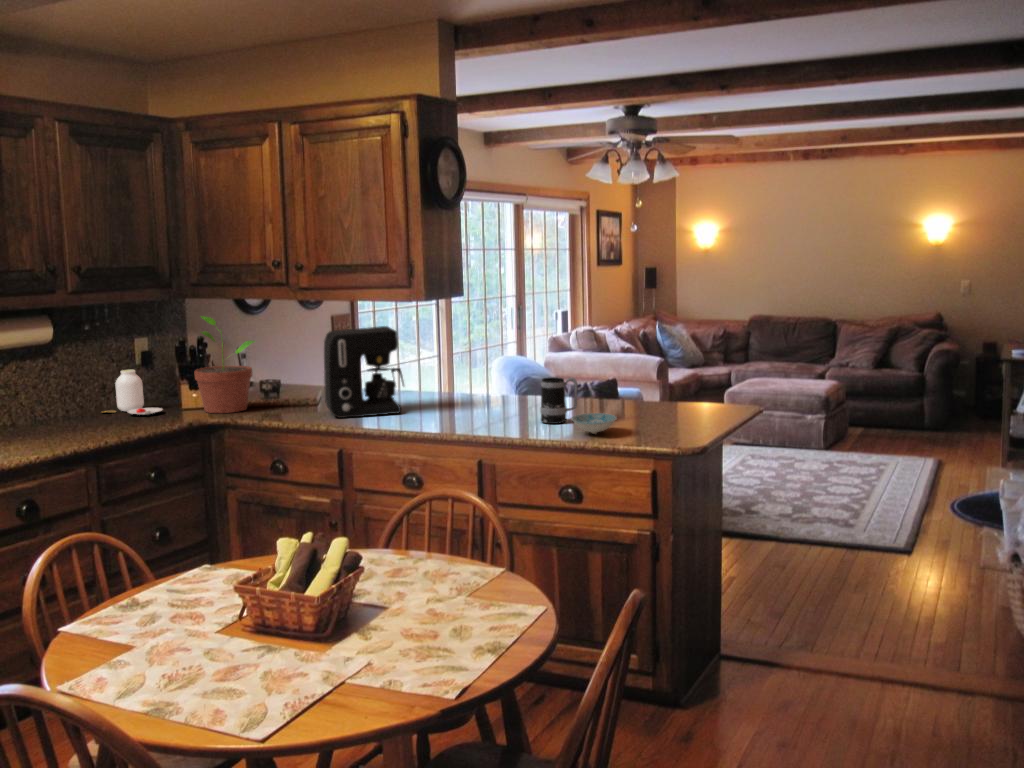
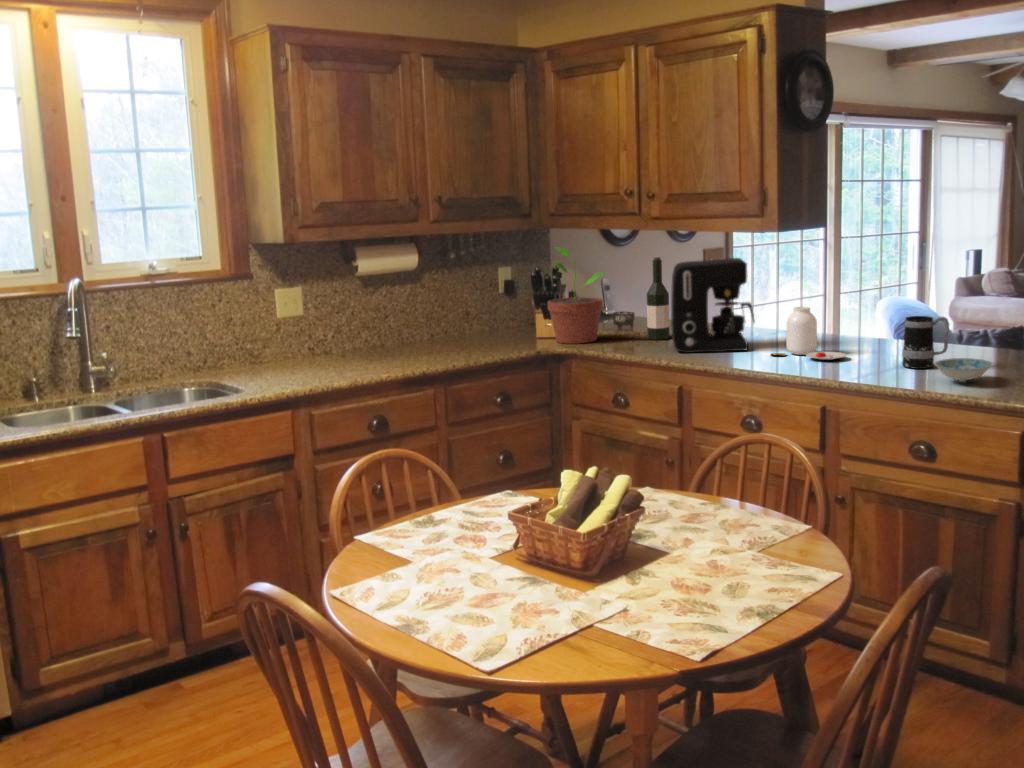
wine bottle: none [296,326,320,406] -> present [647,257,670,340]
jar: present [104,370,162,415] -> present [771,307,846,360]

